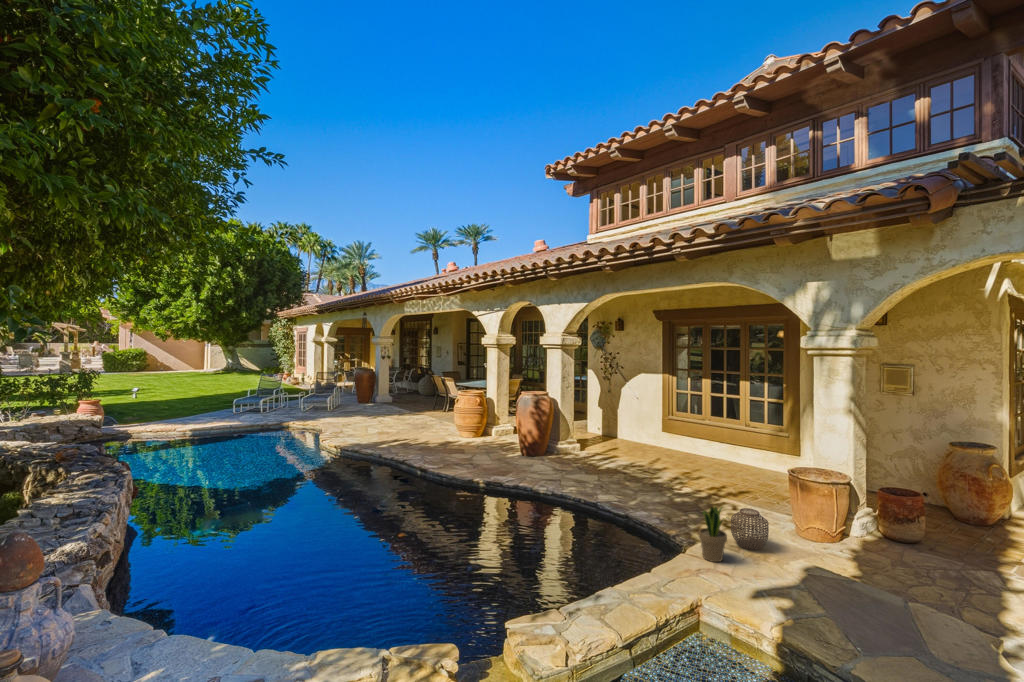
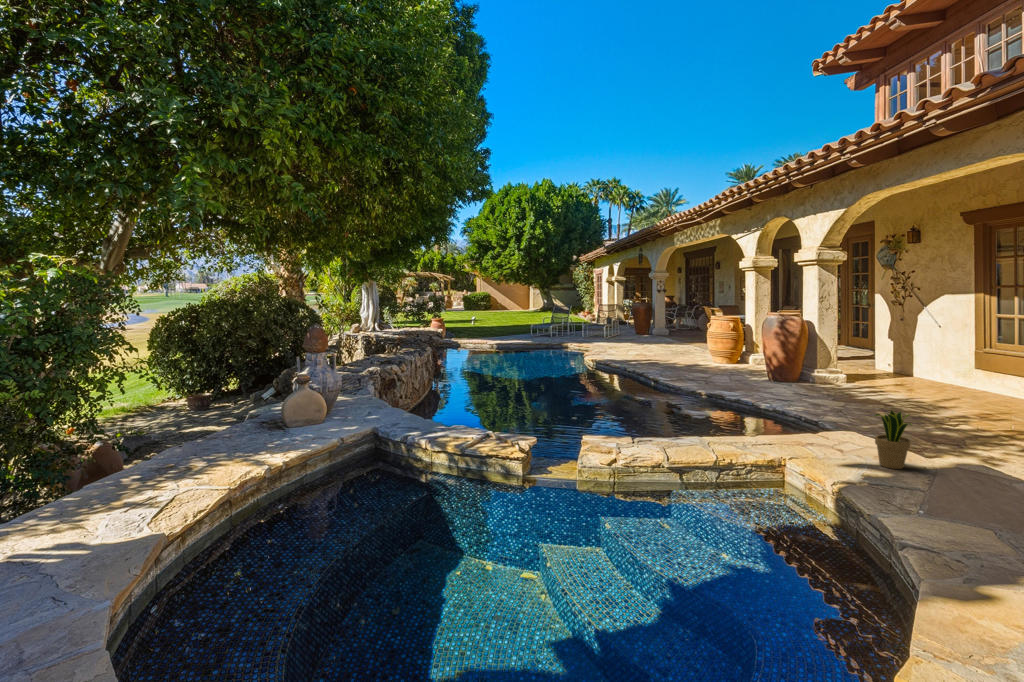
woven basket: present [731,508,769,550] -> none [935,424,987,470]

